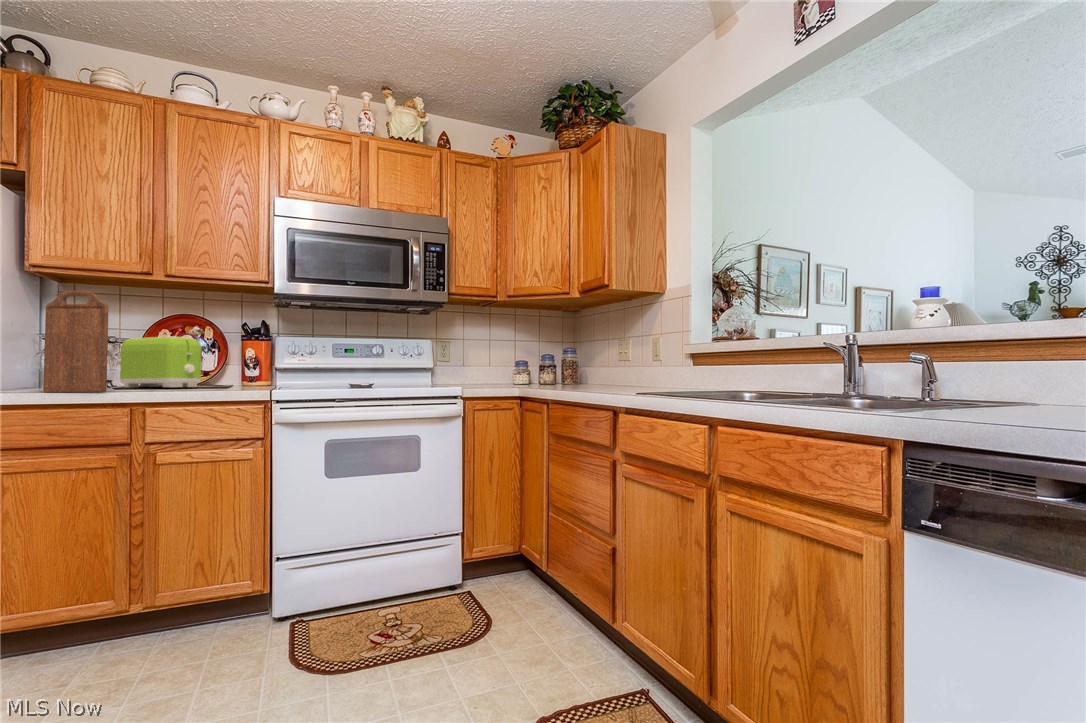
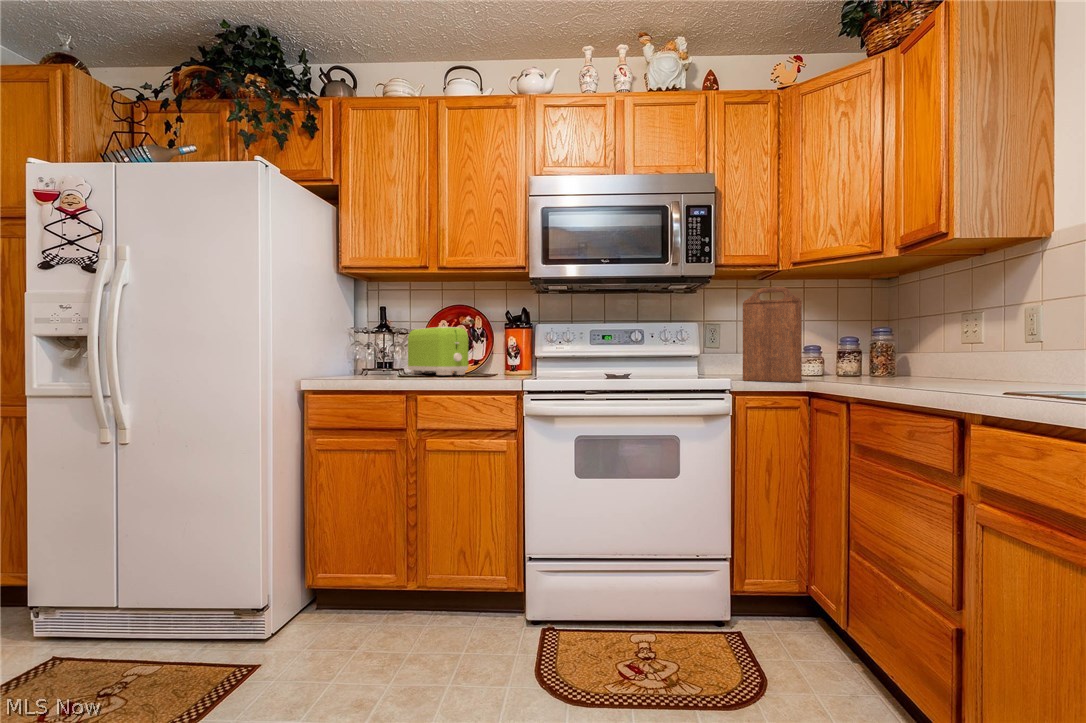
cutting board: present [43,291,108,393] -> present [743,287,802,382]

